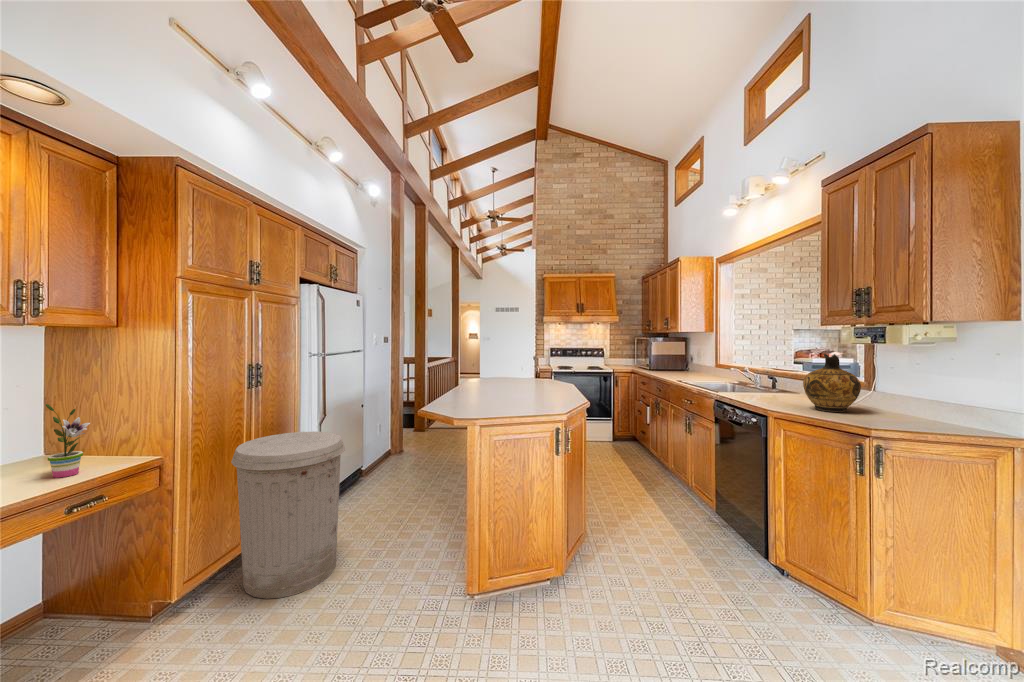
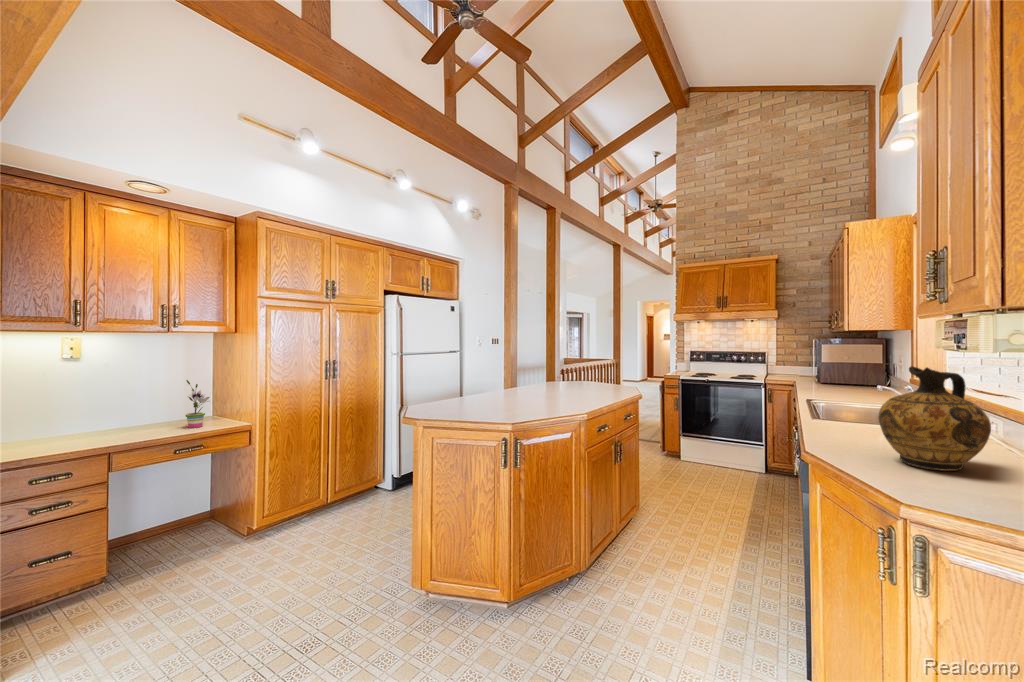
trash can: present [231,432,345,599] -> none [291,417,379,548]

